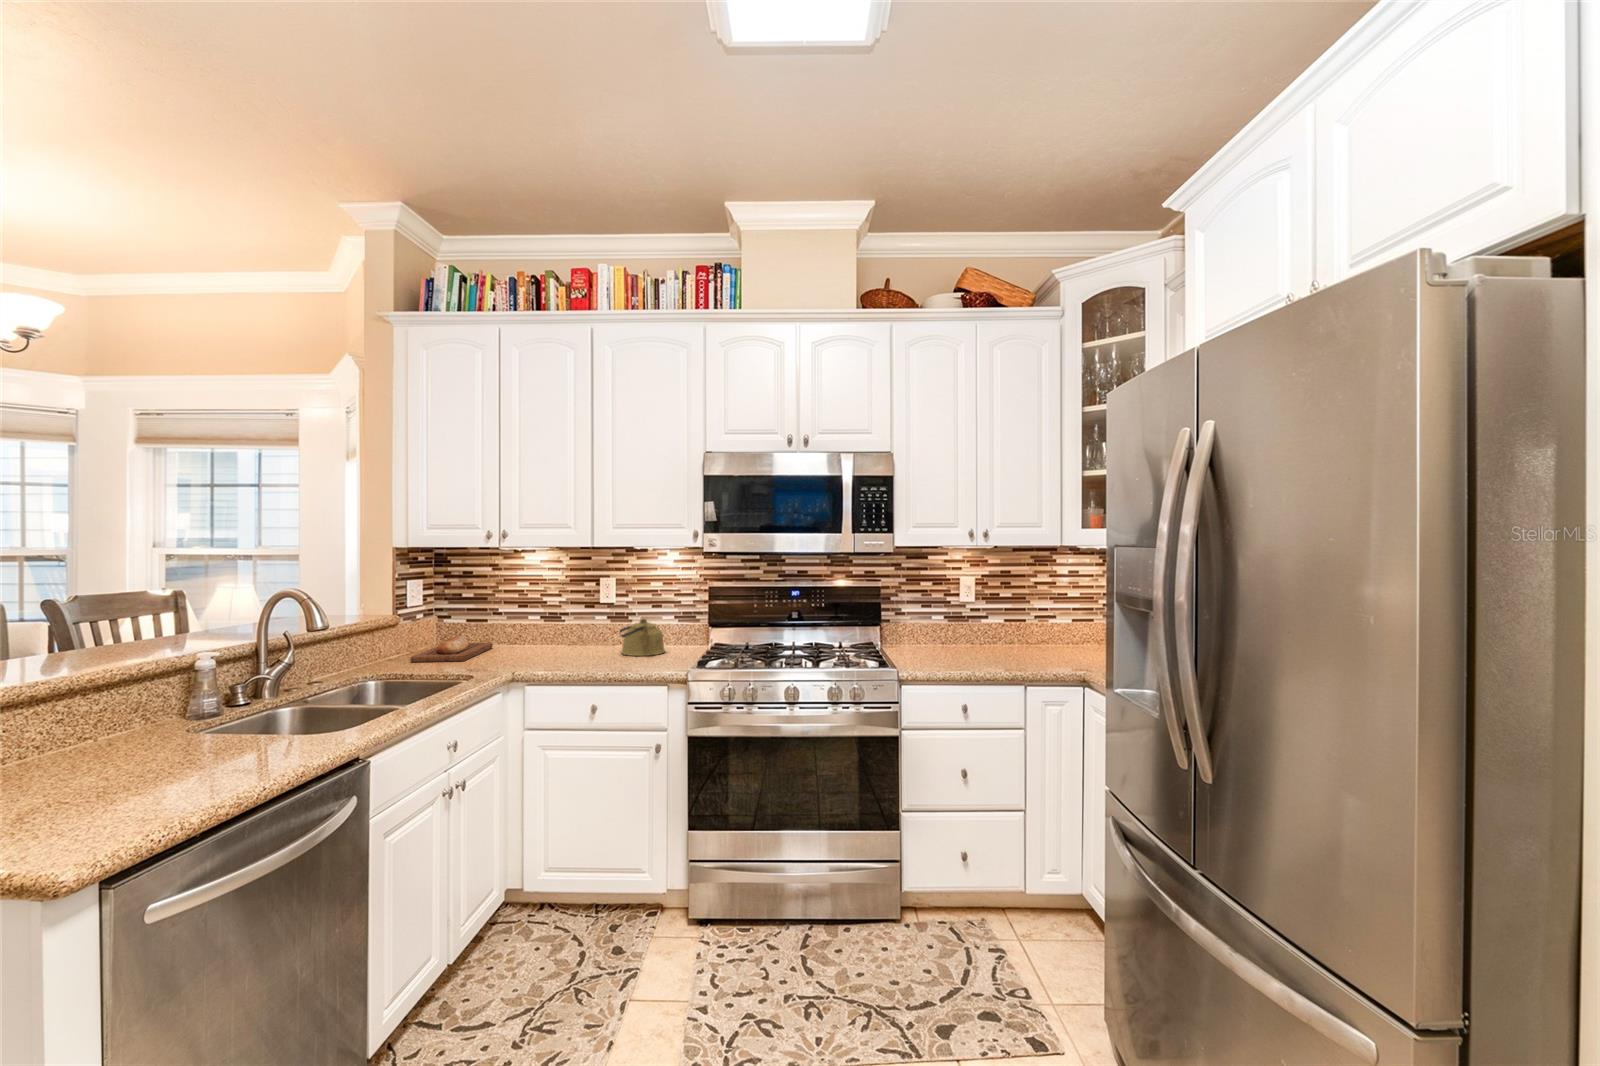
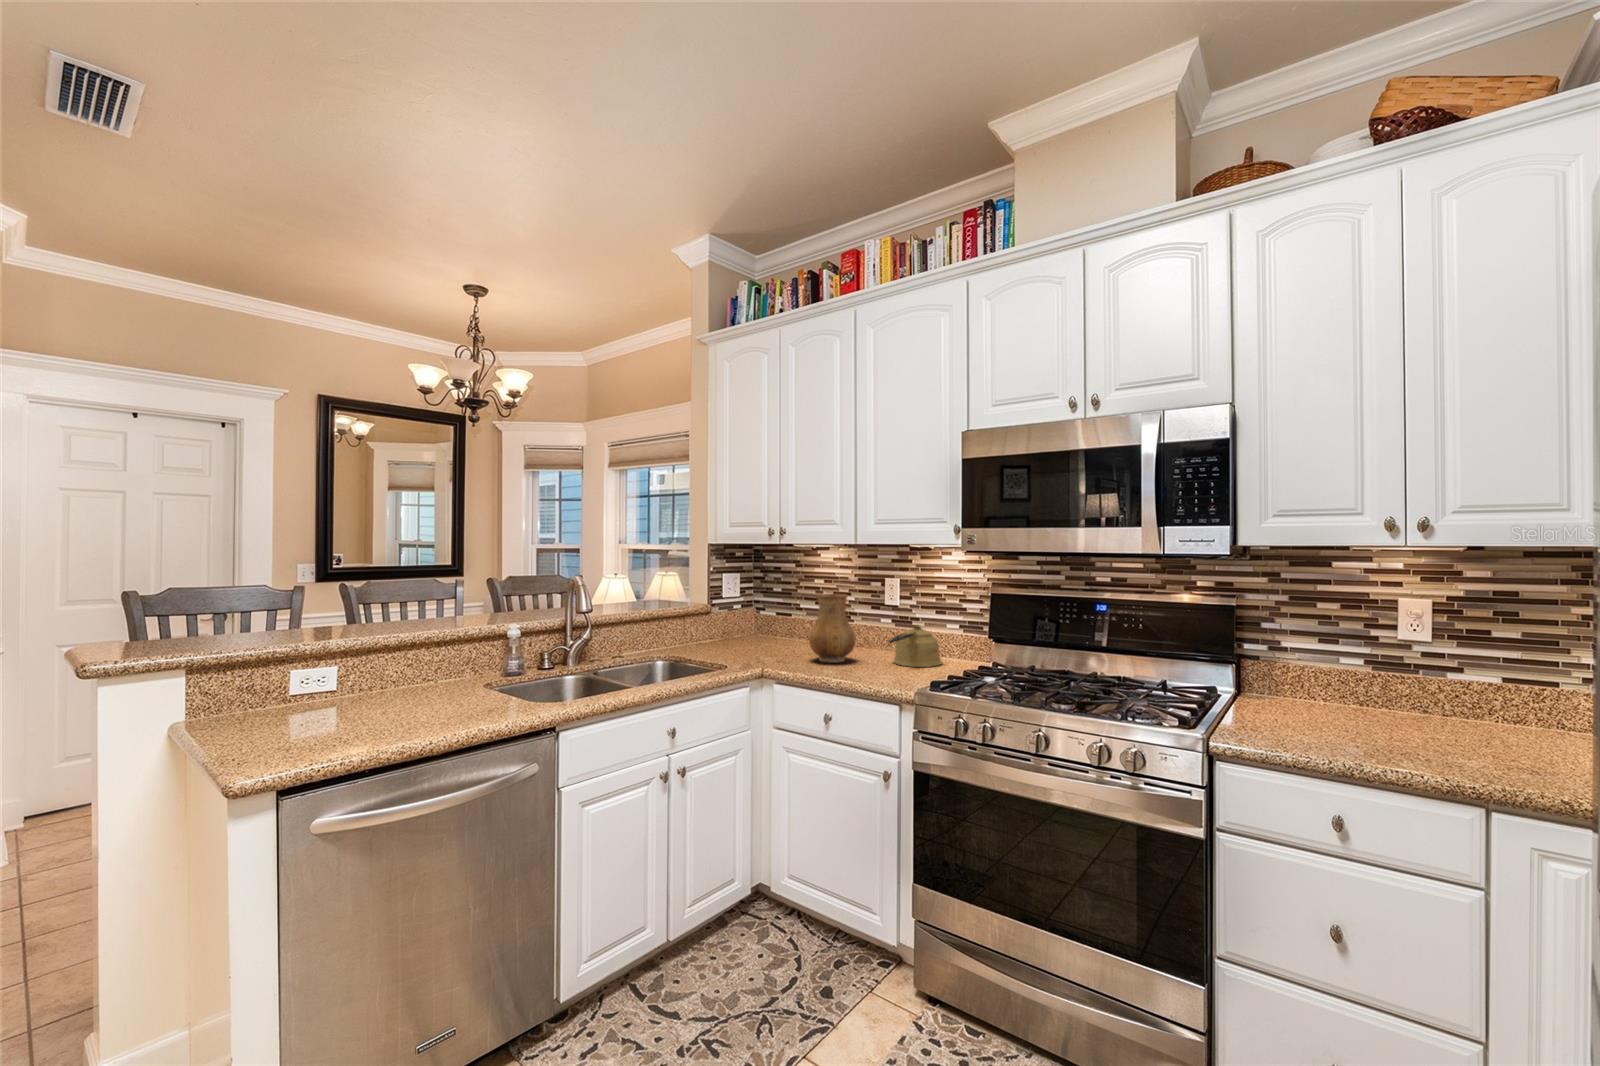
ceramic pitcher: none [540,595,587,661] -> present [809,594,855,662]
bread loaf: present [410,636,493,662] -> none [716,627,798,652]

